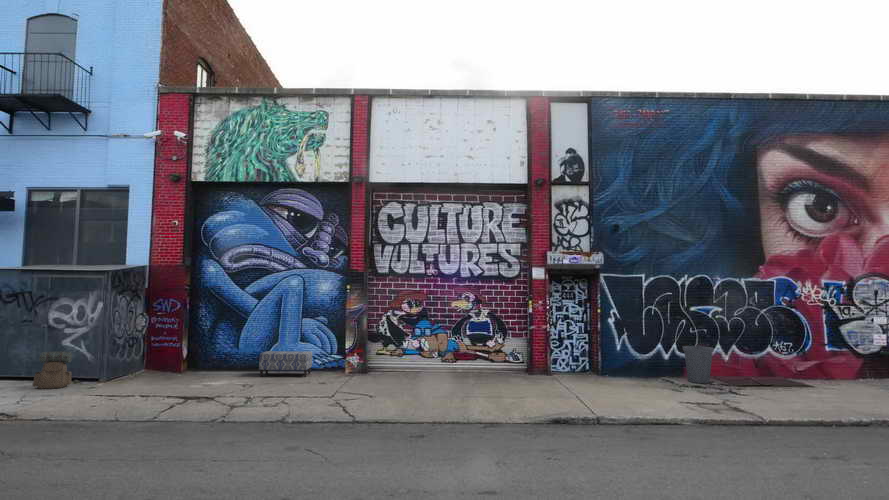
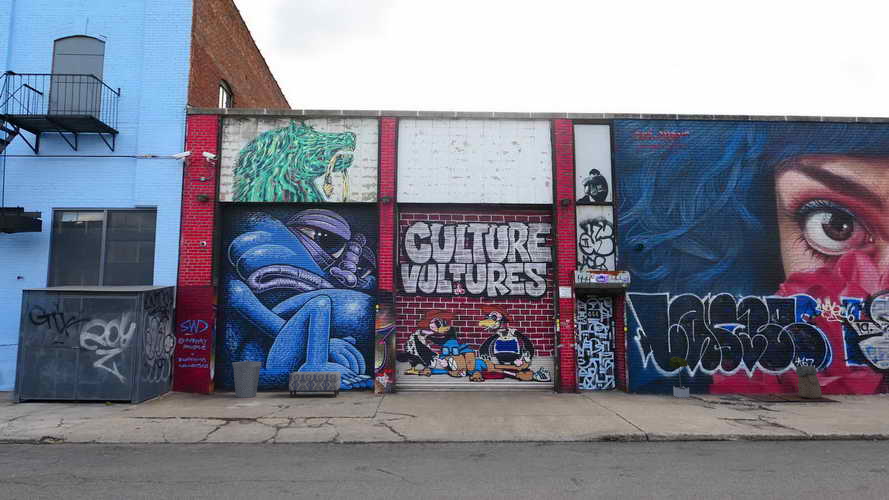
potted tree: none [643,339,662,381] -> present [669,357,689,398]
trash can: present [683,345,714,383] -> present [232,360,262,398]
backpack: present [33,351,72,389] -> present [795,366,822,398]

